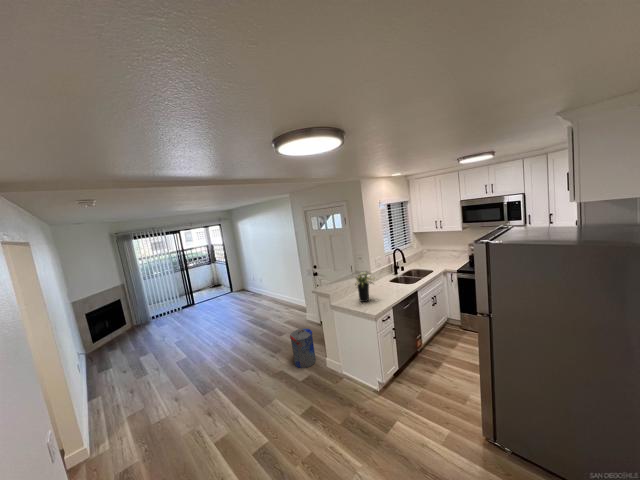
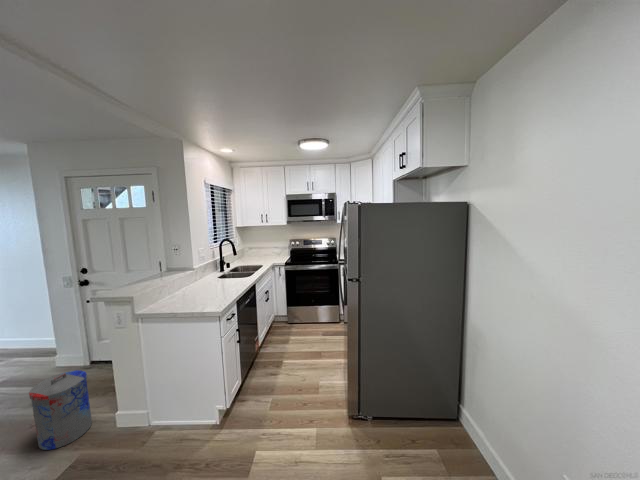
flower arrangement: present [355,272,375,302] -> none [178,256,214,301]

